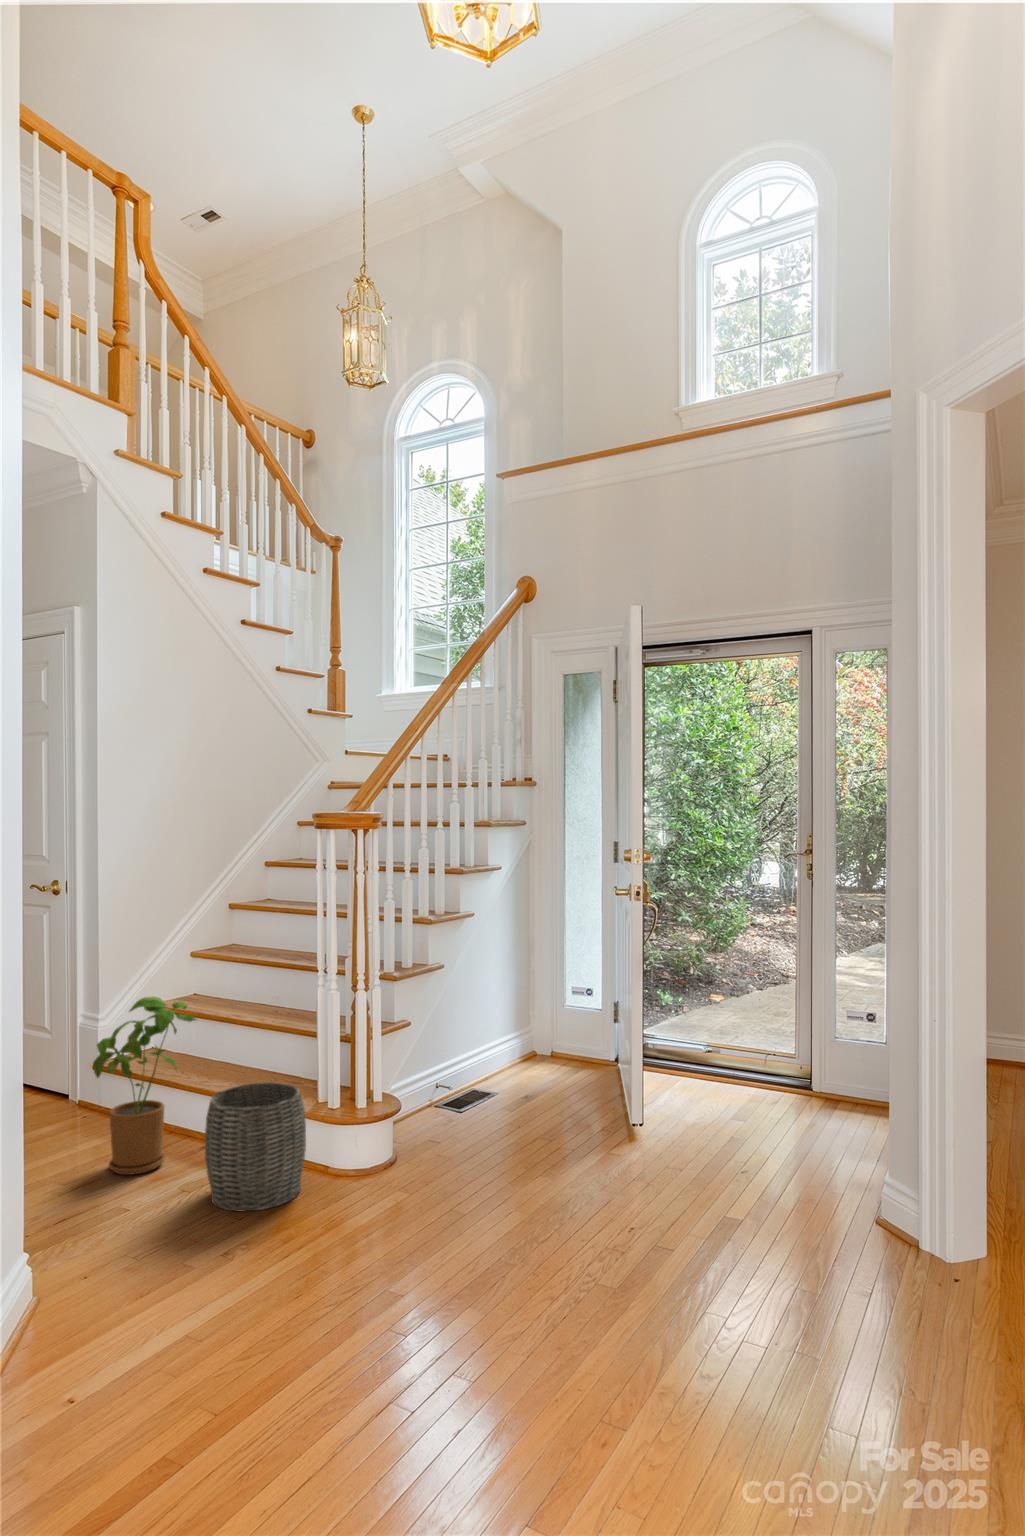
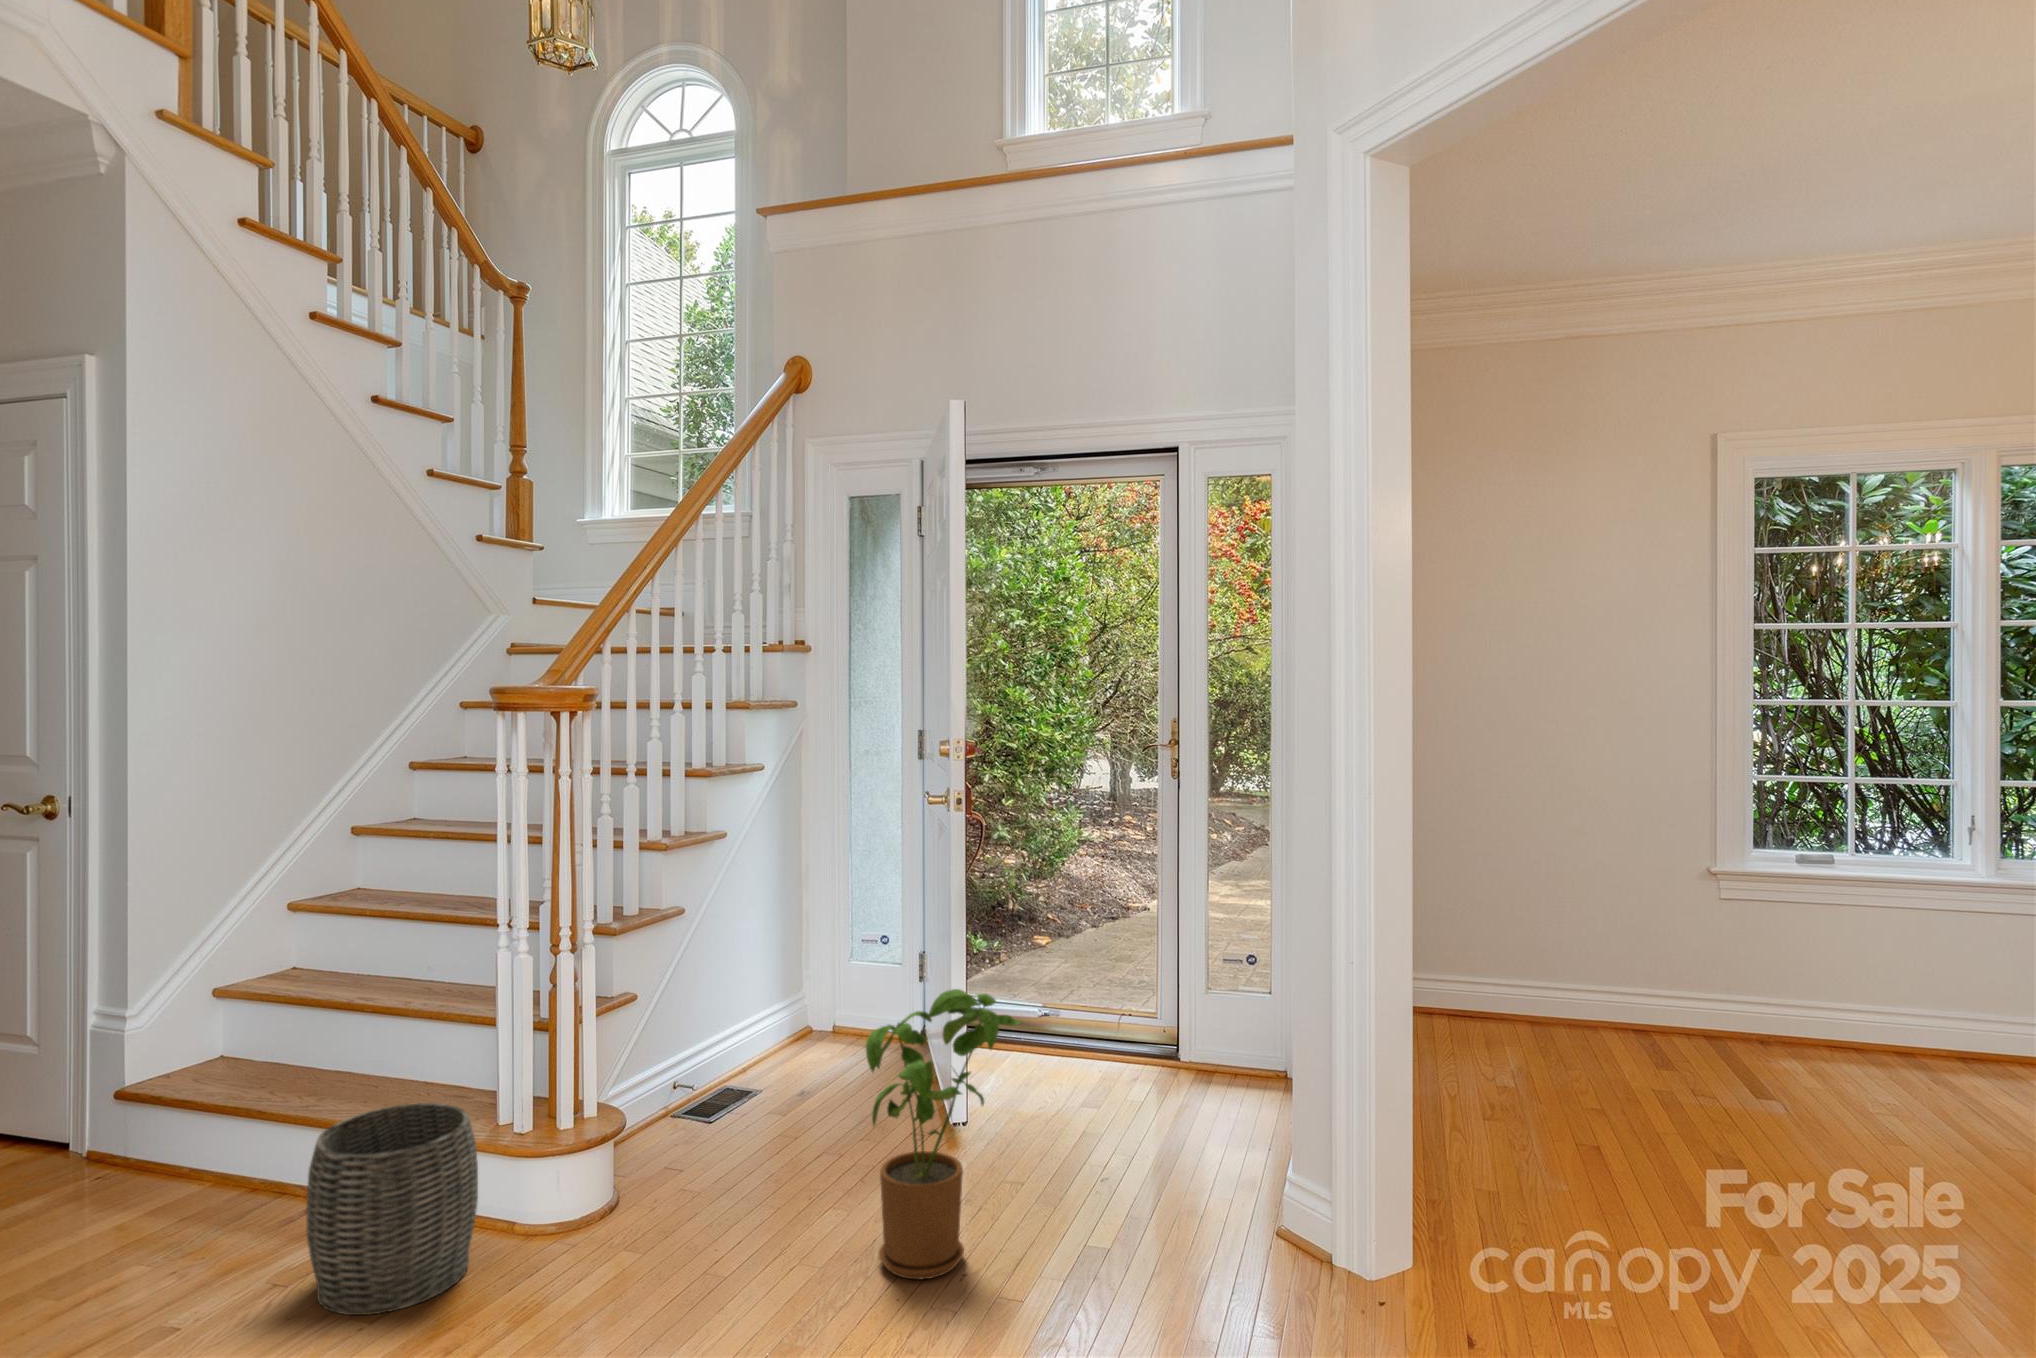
house plant: present [93,997,196,1175] -> present [866,989,1021,1279]

